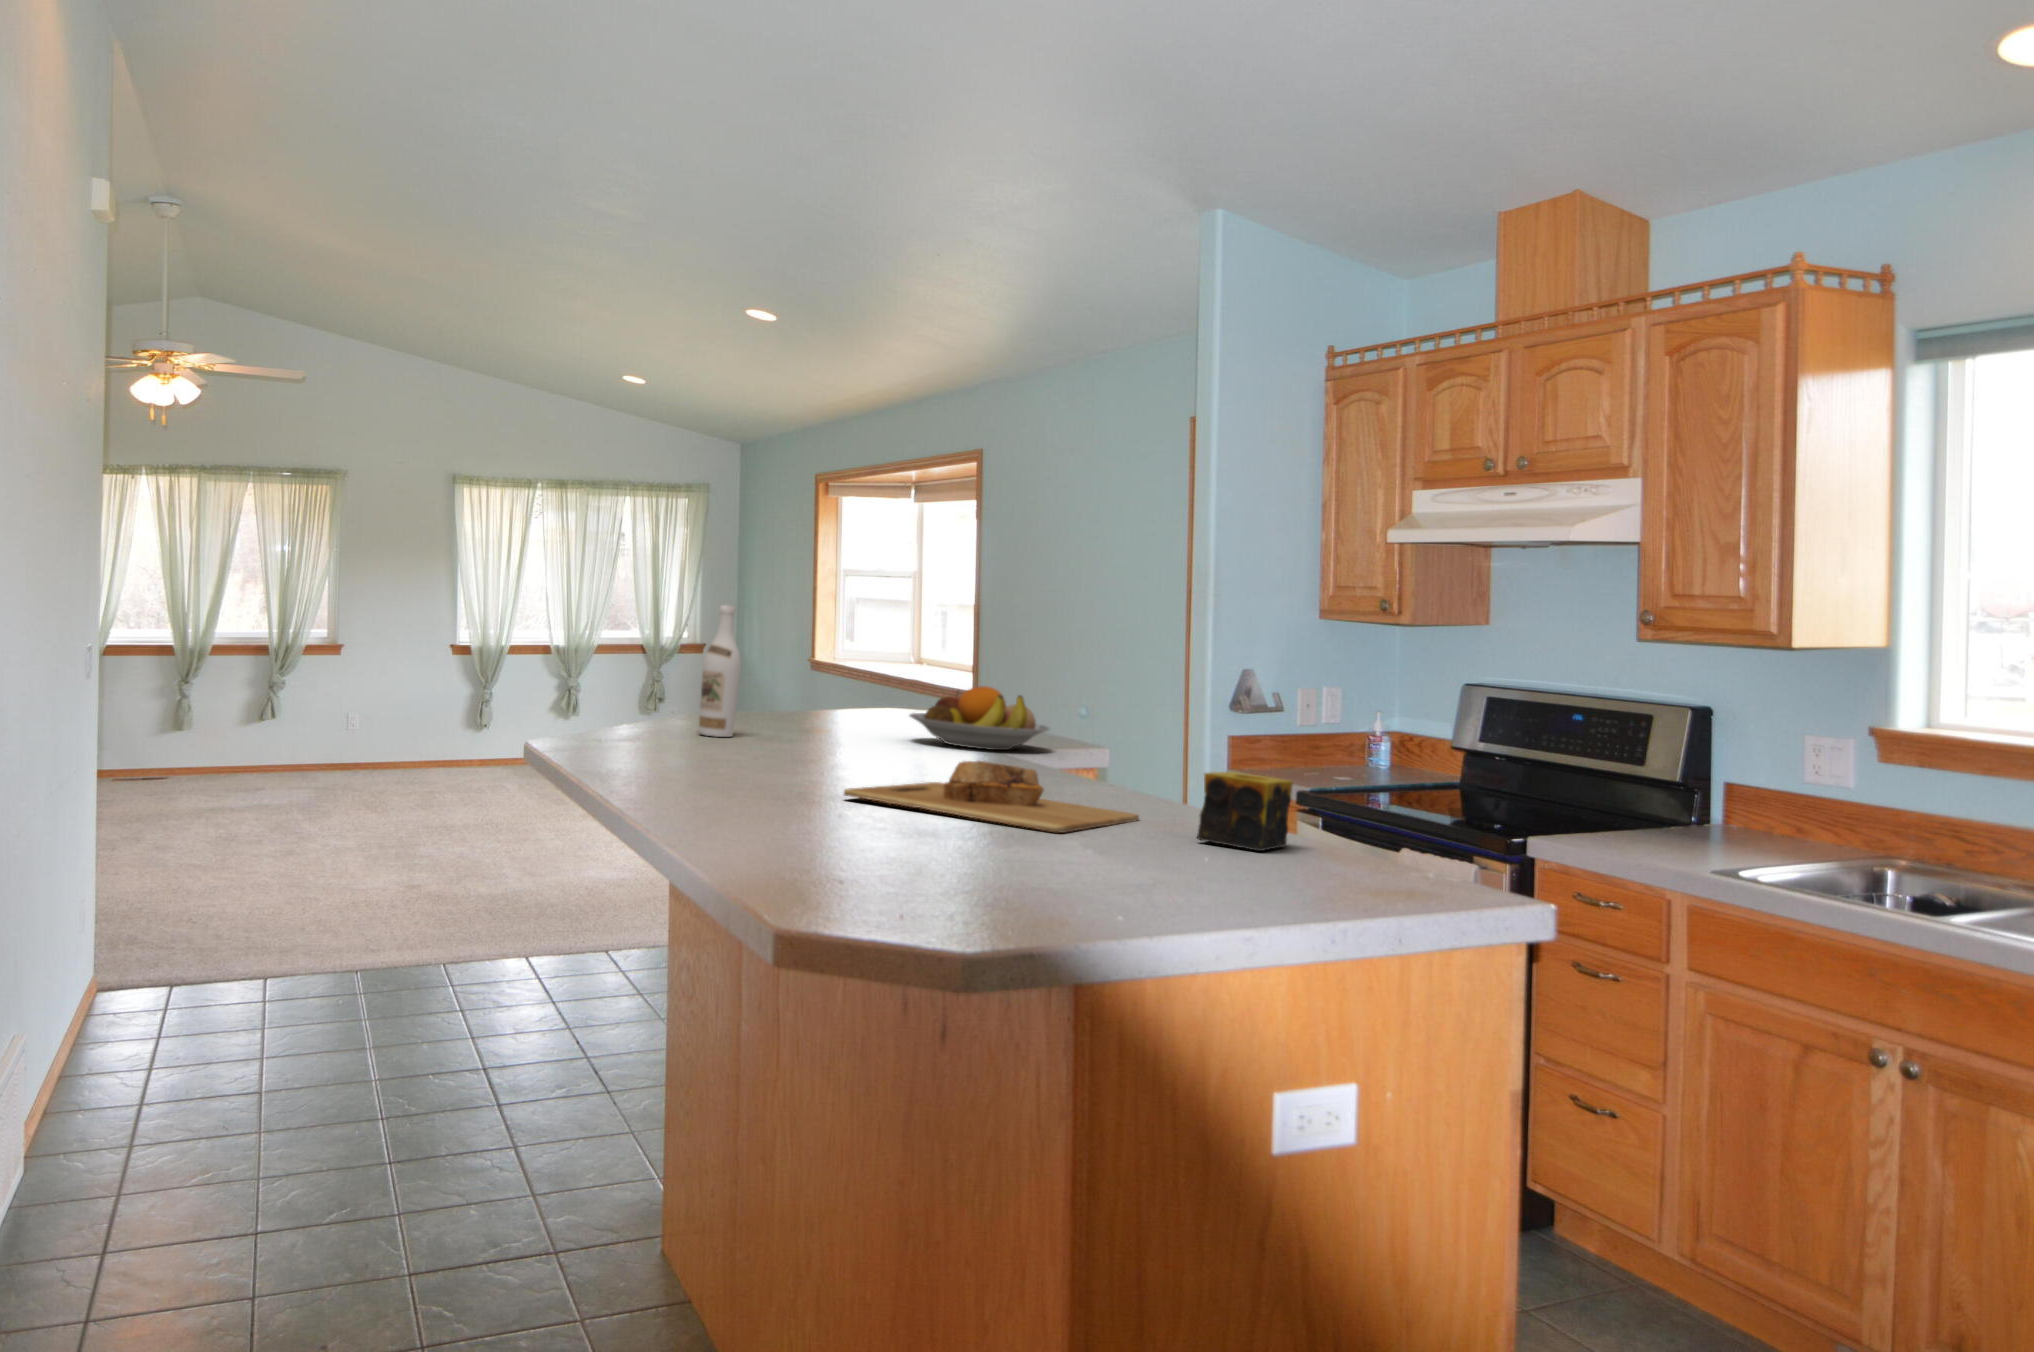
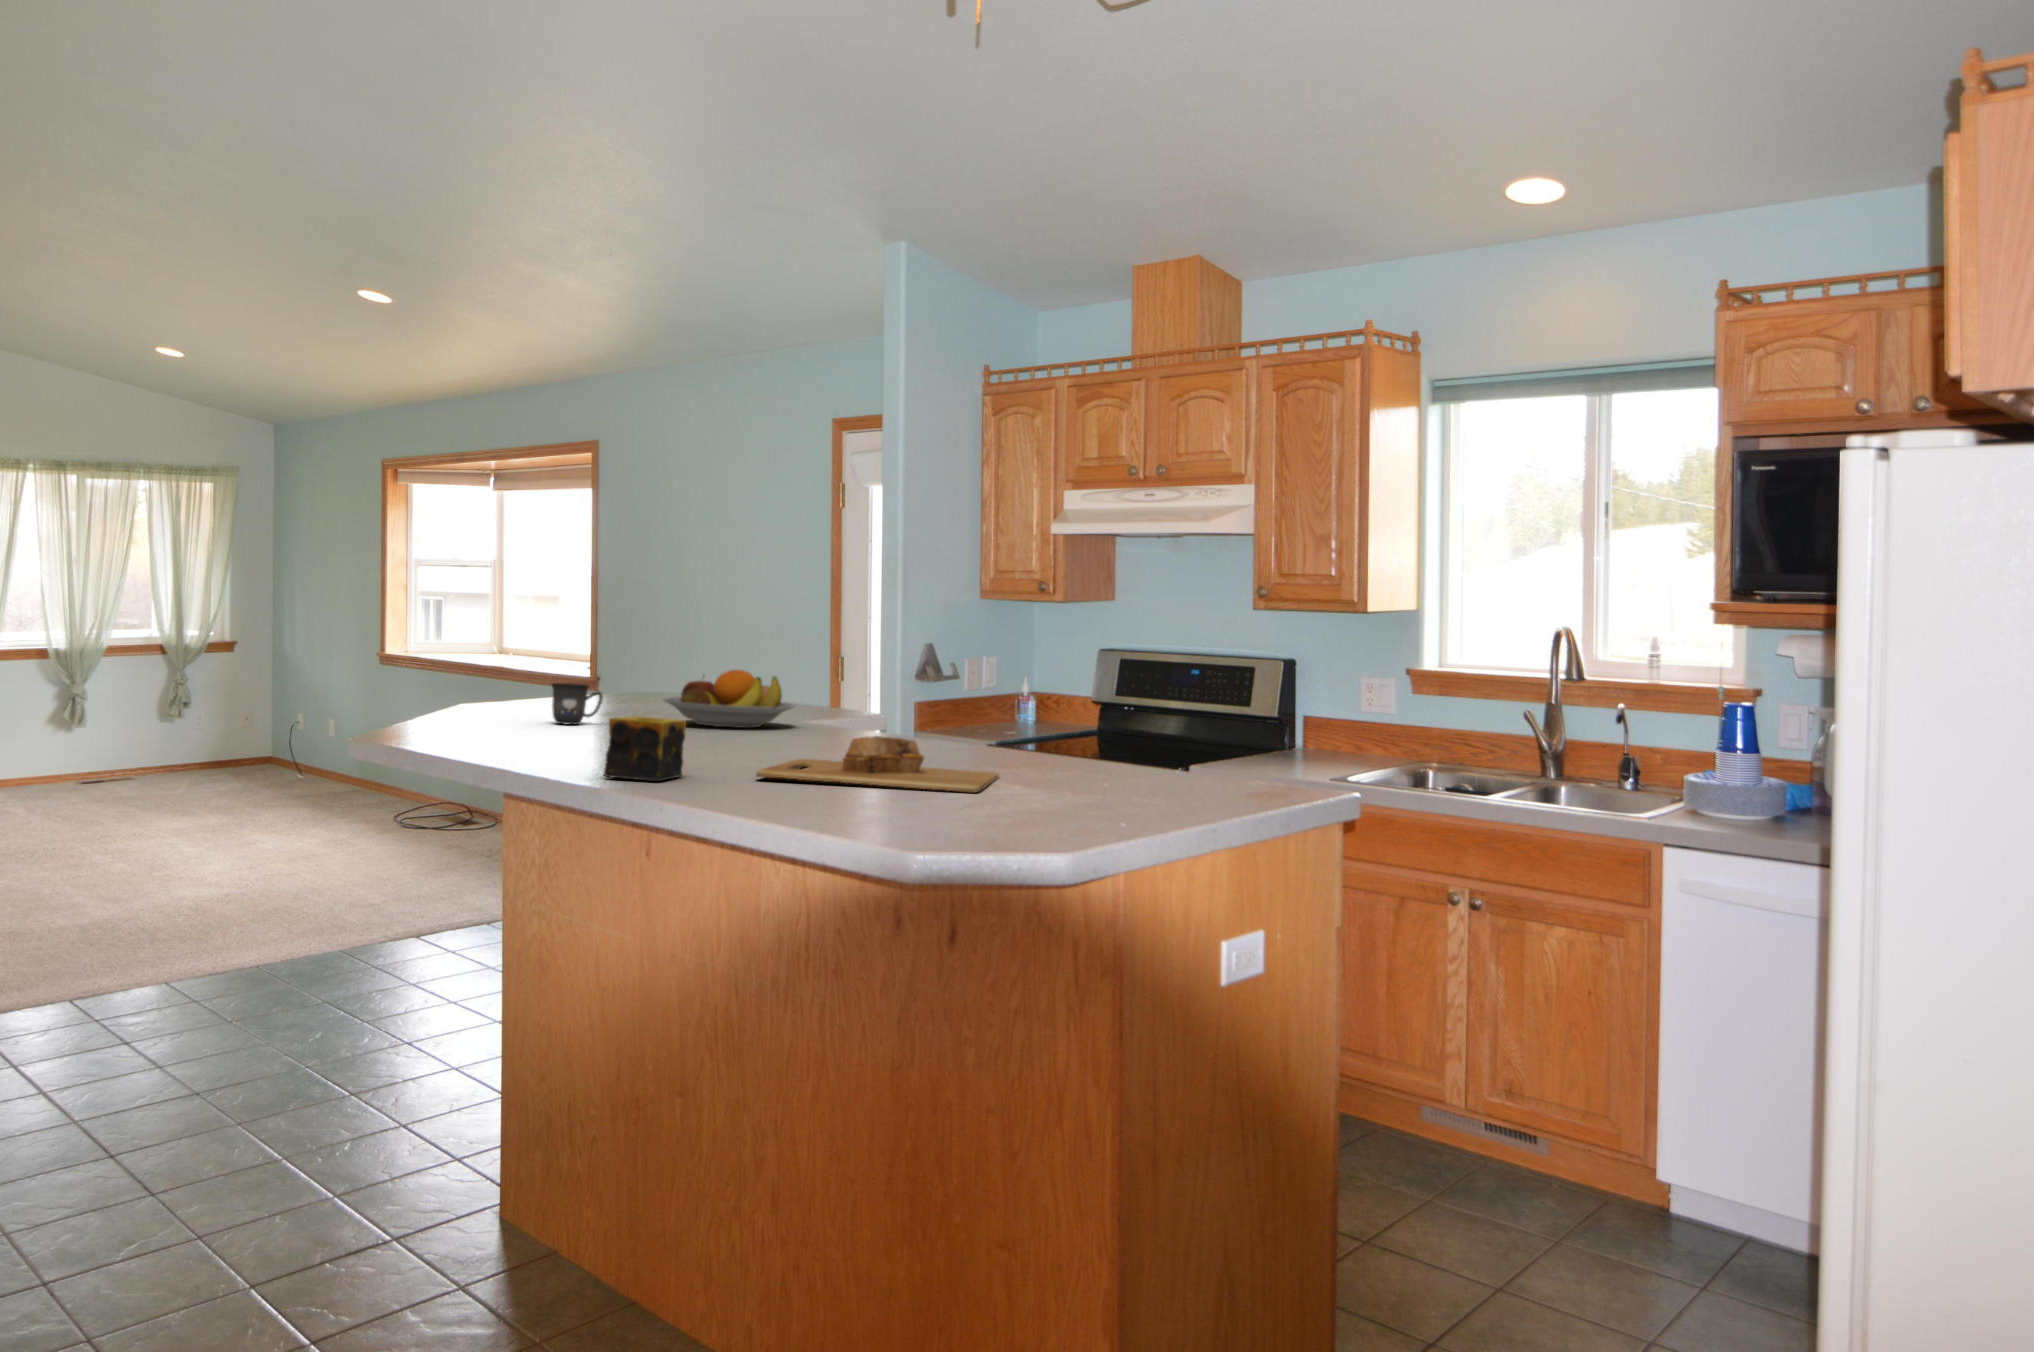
wine bottle: present [699,605,741,737] -> none [476,601,519,732]
mug: none [794,691,844,735] -> present [552,683,603,725]
candle: present [1197,772,1293,851] -> present [604,716,686,781]

